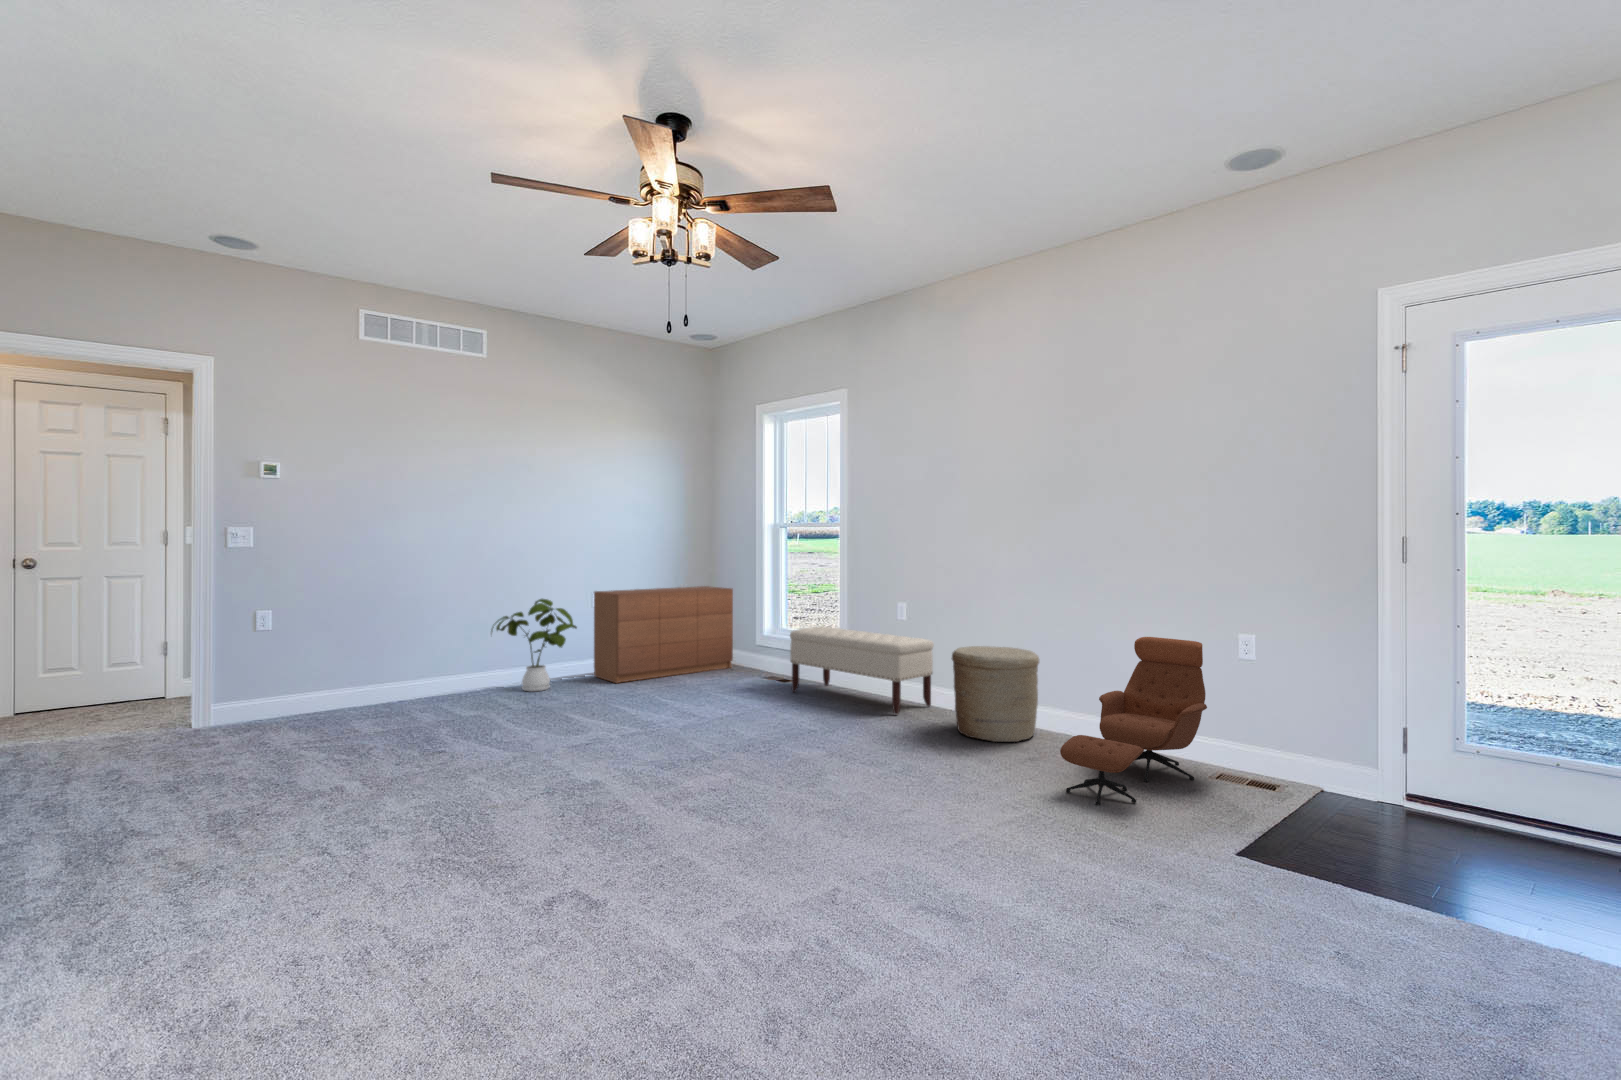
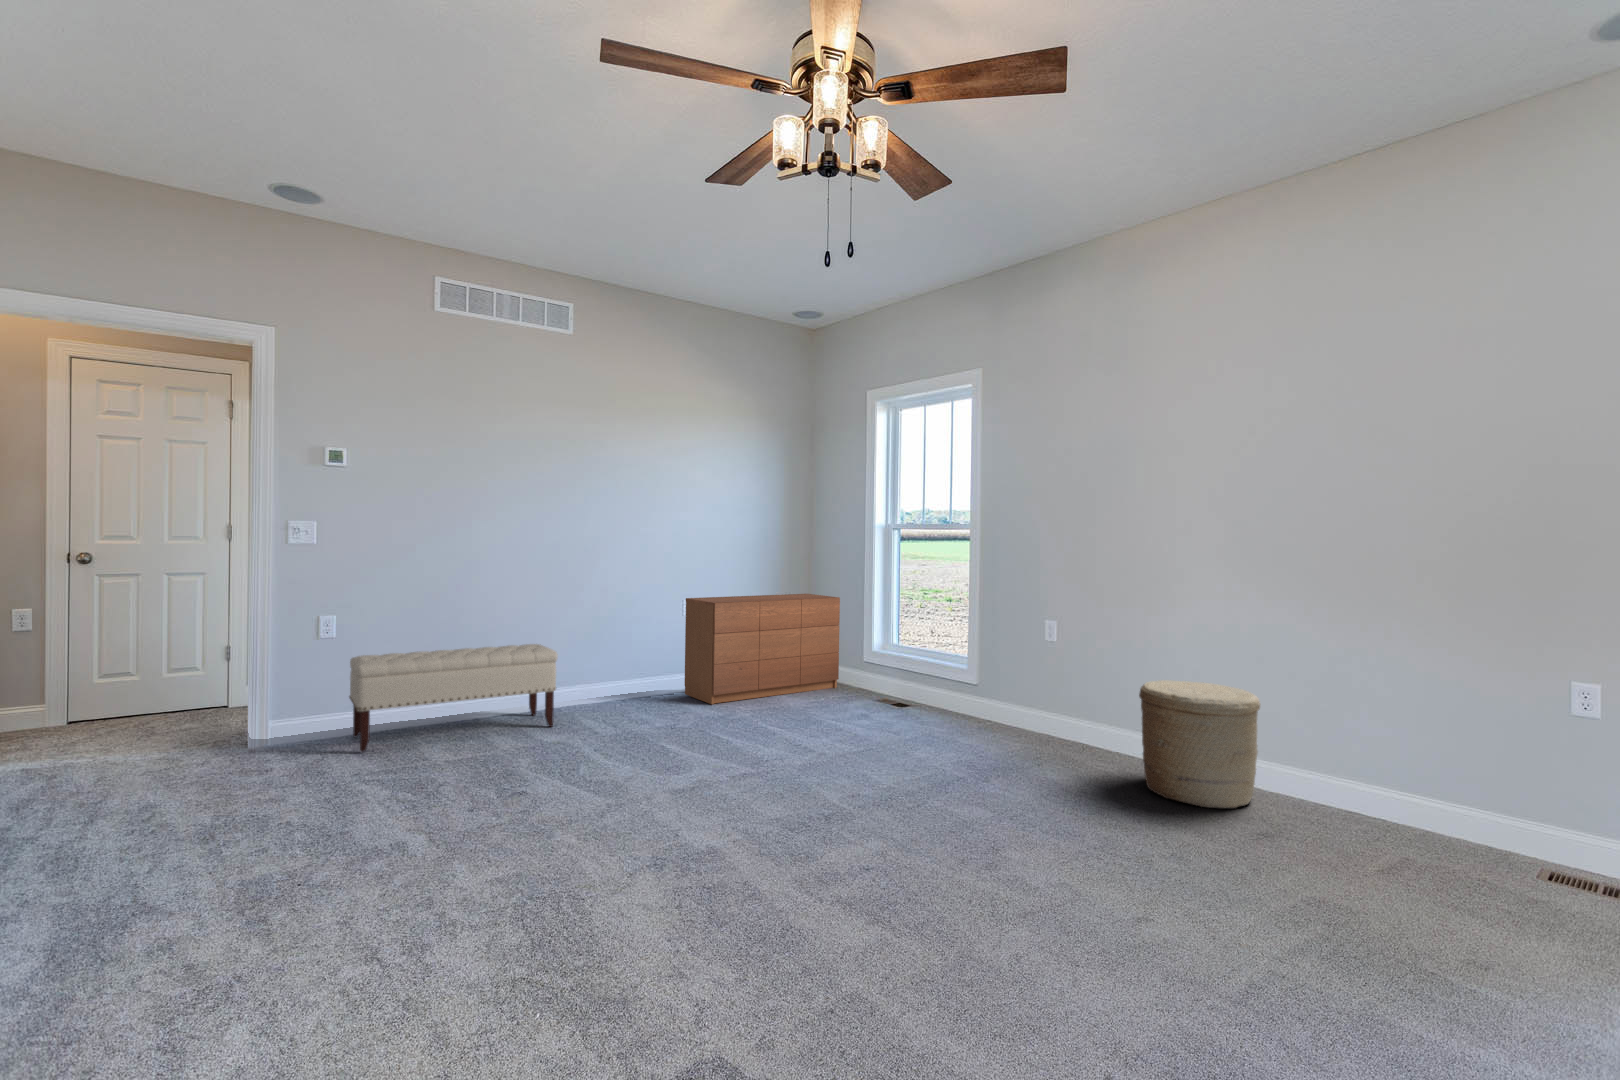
house plant: present [491,599,577,691] -> none [574,607,668,712]
bench: present [790,626,934,714] -> present [349,644,558,752]
lounge chair: present [1060,637,1207,804] -> none [1342,681,1539,925]

